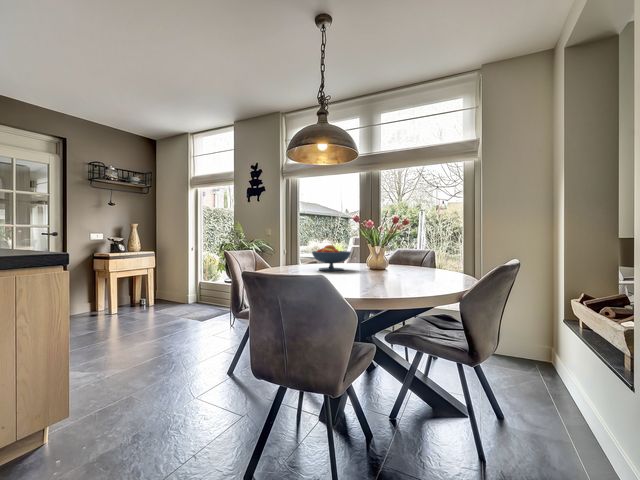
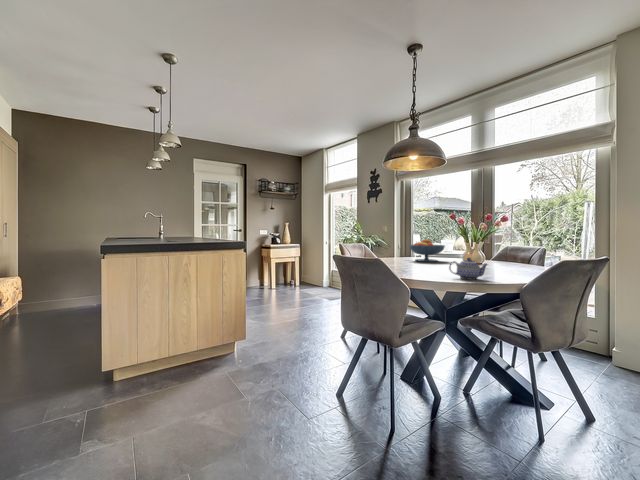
teapot: none [395,267,439,295] -> present [449,258,487,280]

